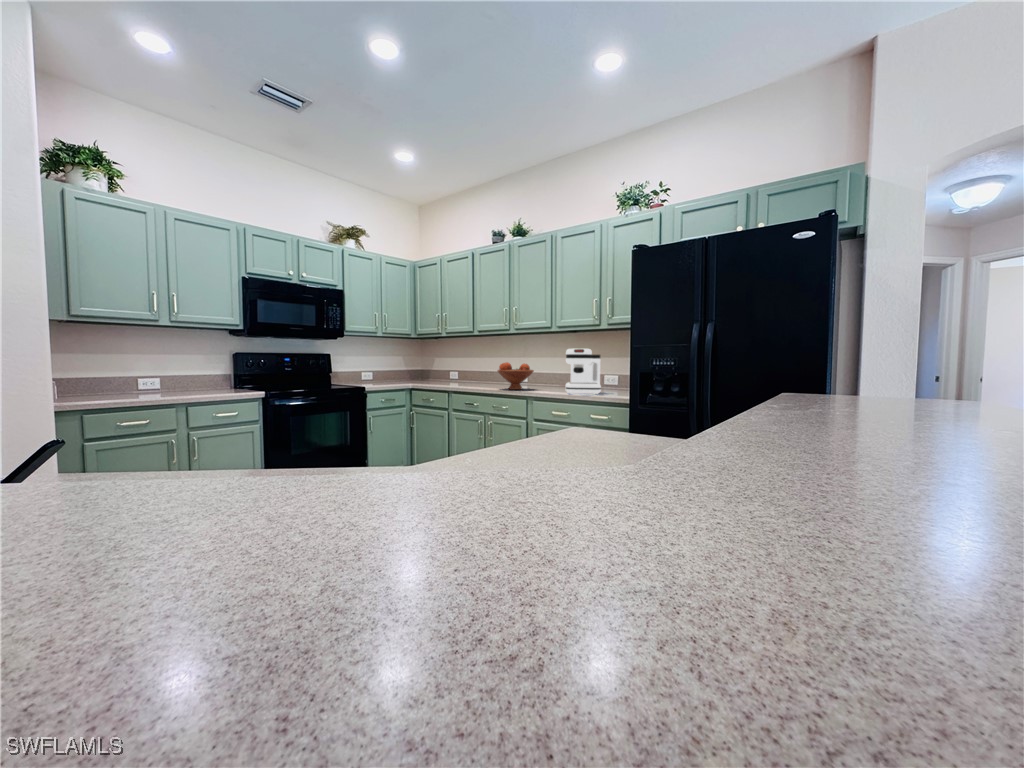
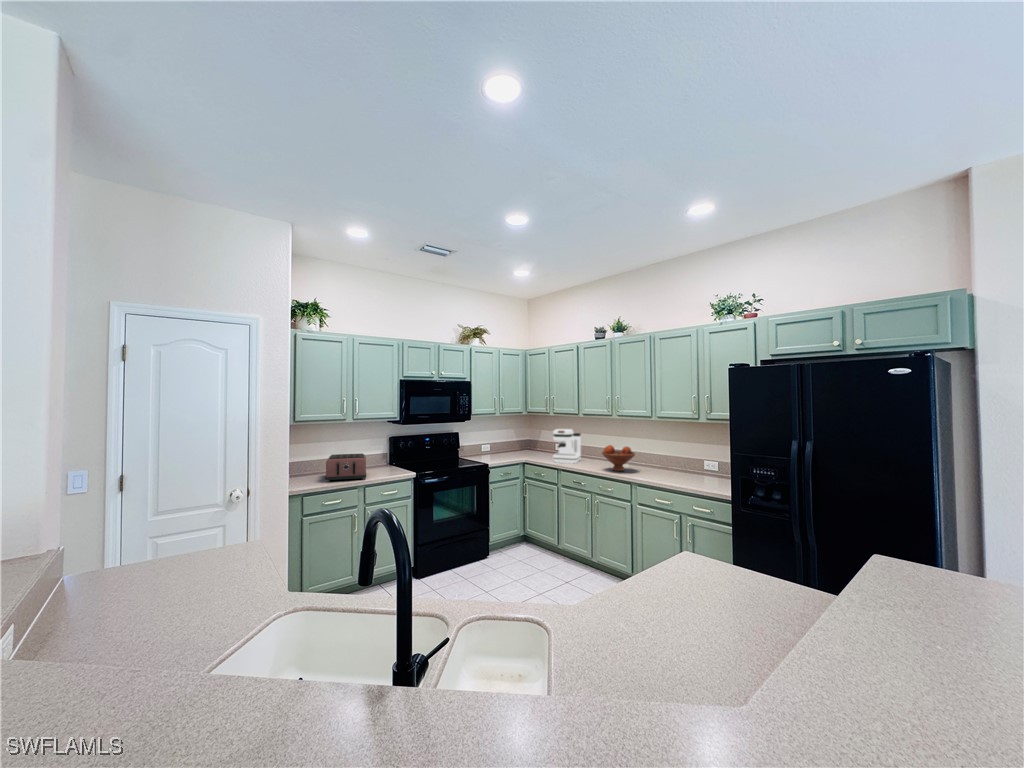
coffee maker: present [566,349,601,394] -> present [553,429,581,463]
toaster: none [126,368,195,399] -> present [325,453,366,482]

